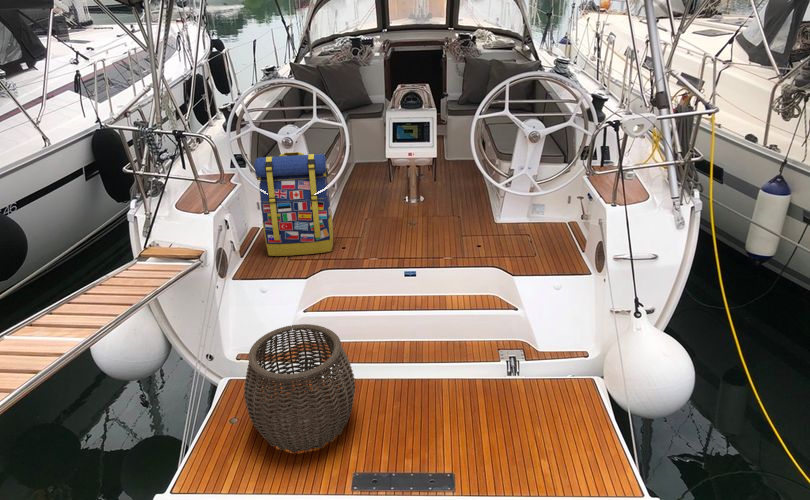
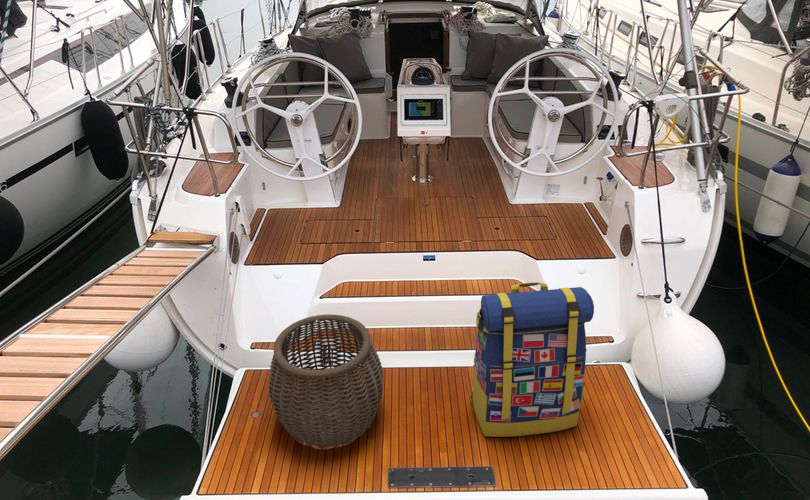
backpack: present [254,152,334,256] -> present [470,282,594,437]

